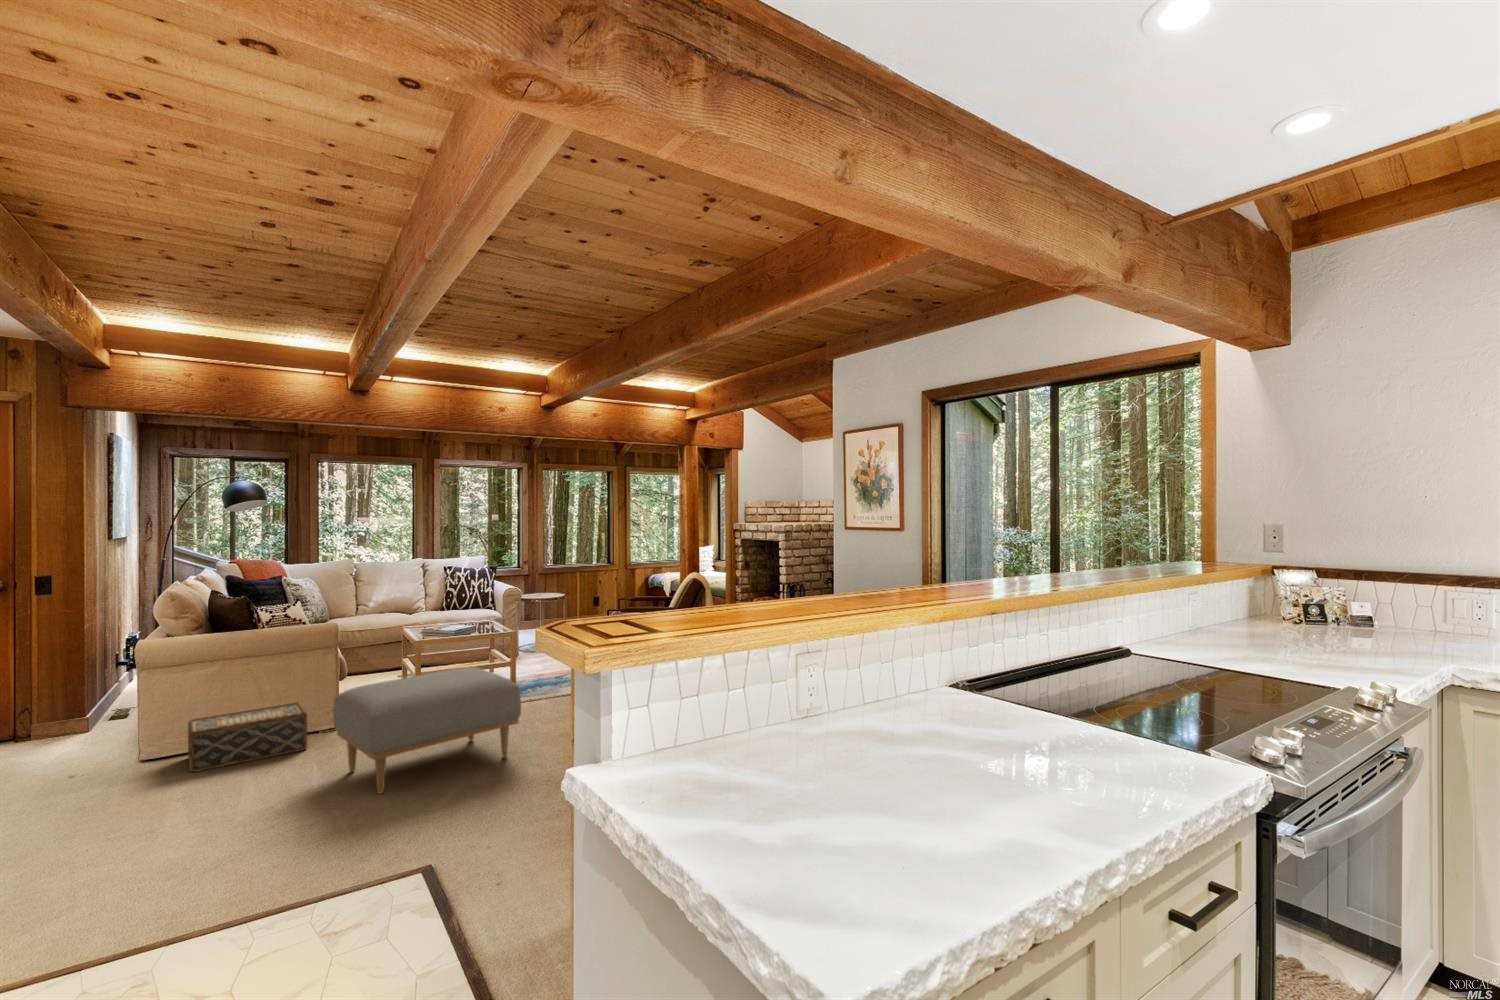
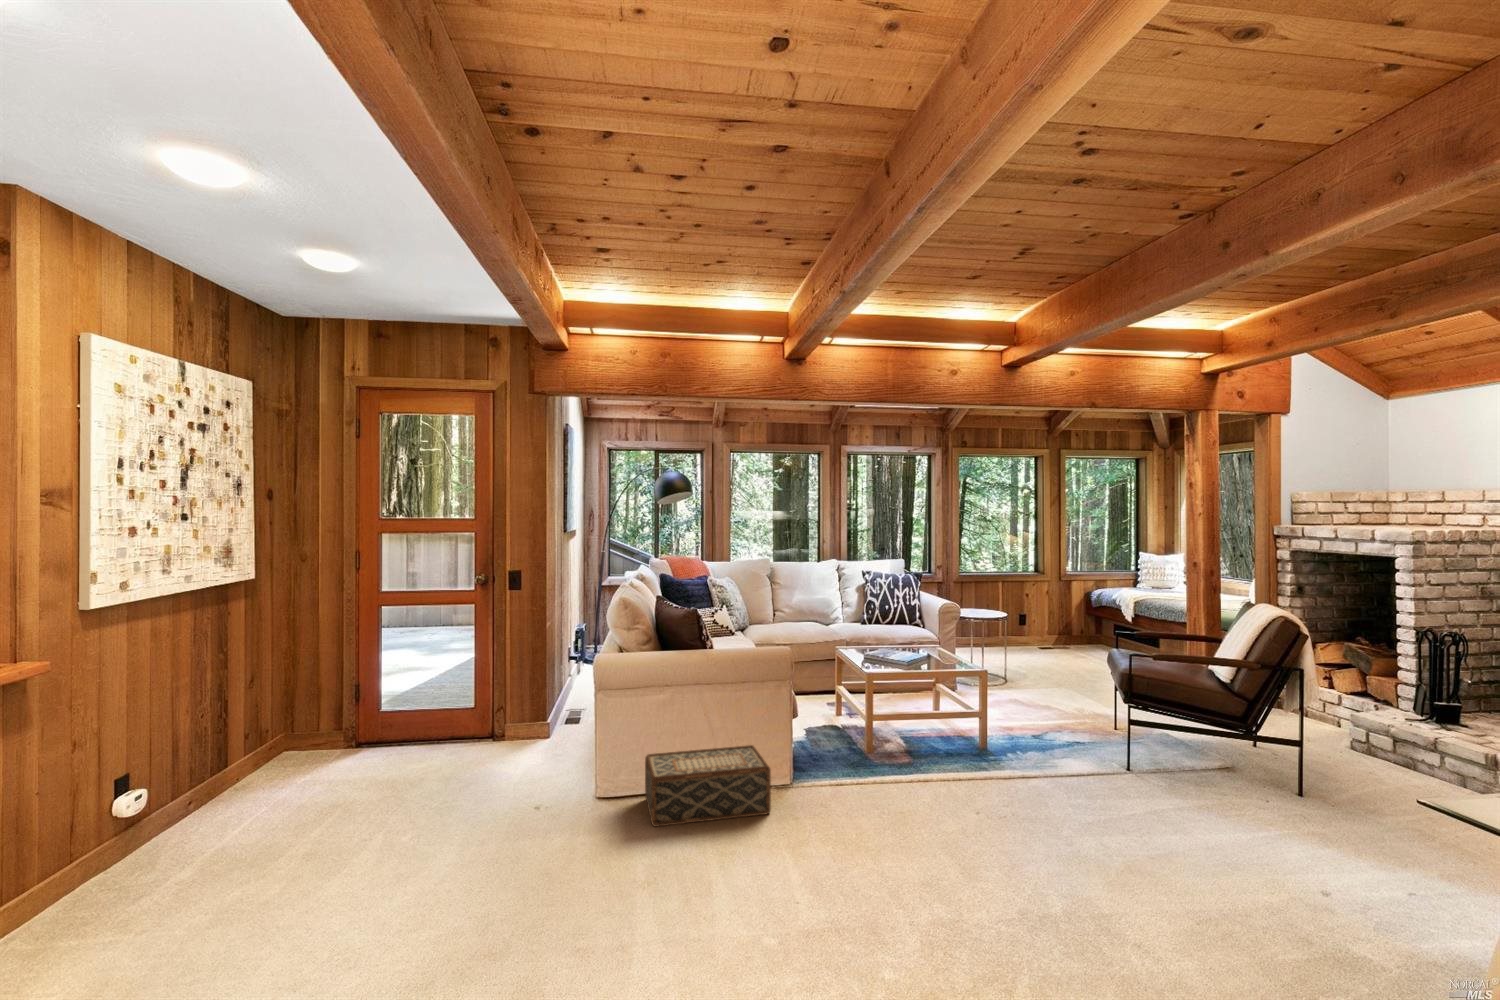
ottoman: present [333,667,521,793] -> none [818,737,1088,937]

